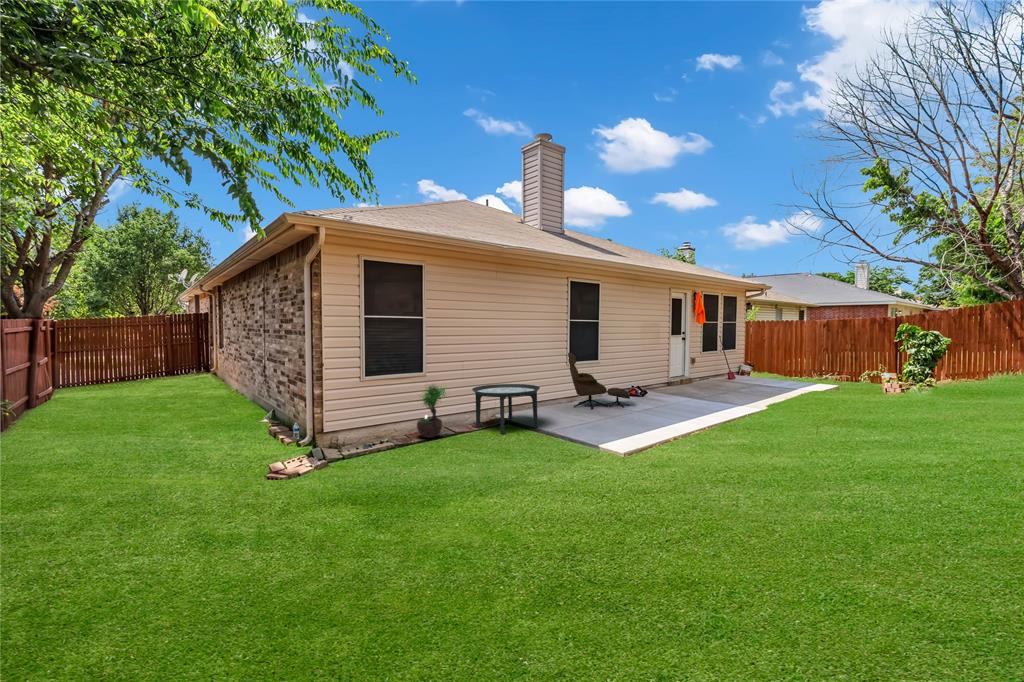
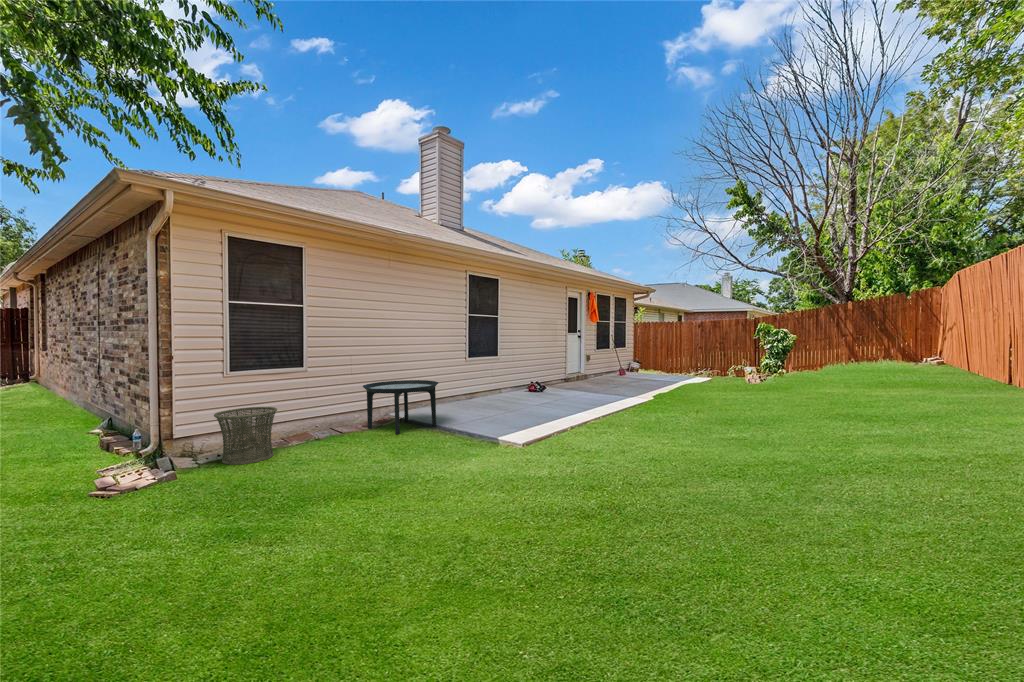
lounge chair: present [568,353,630,409] -> none [467,348,530,406]
potted tree: present [417,386,445,438] -> none [296,376,335,442]
basket: none [354,406,403,455] -> present [214,407,277,465]

